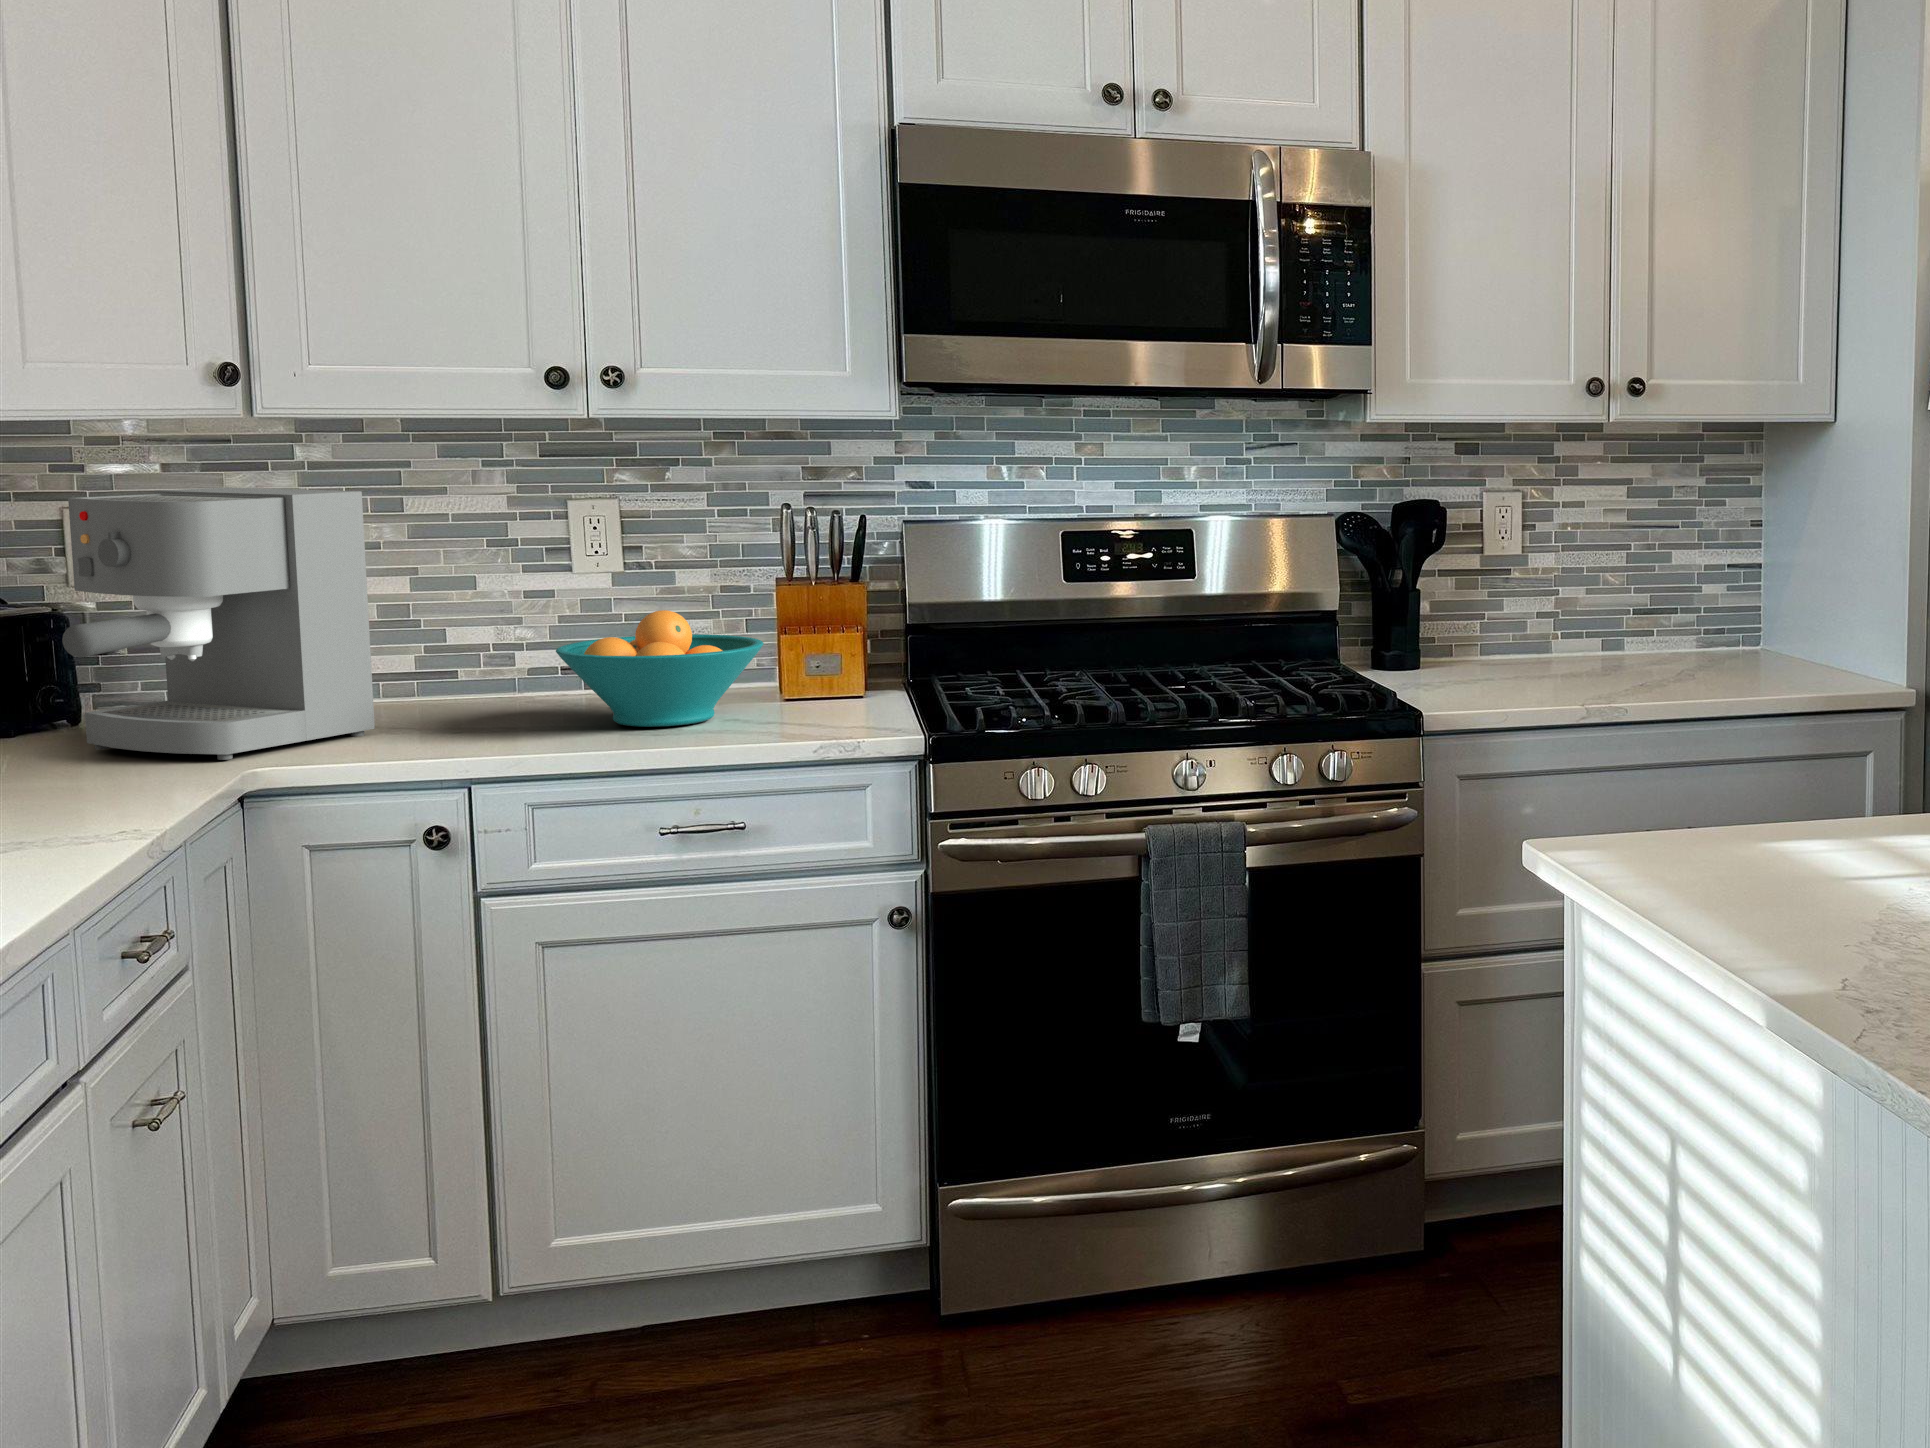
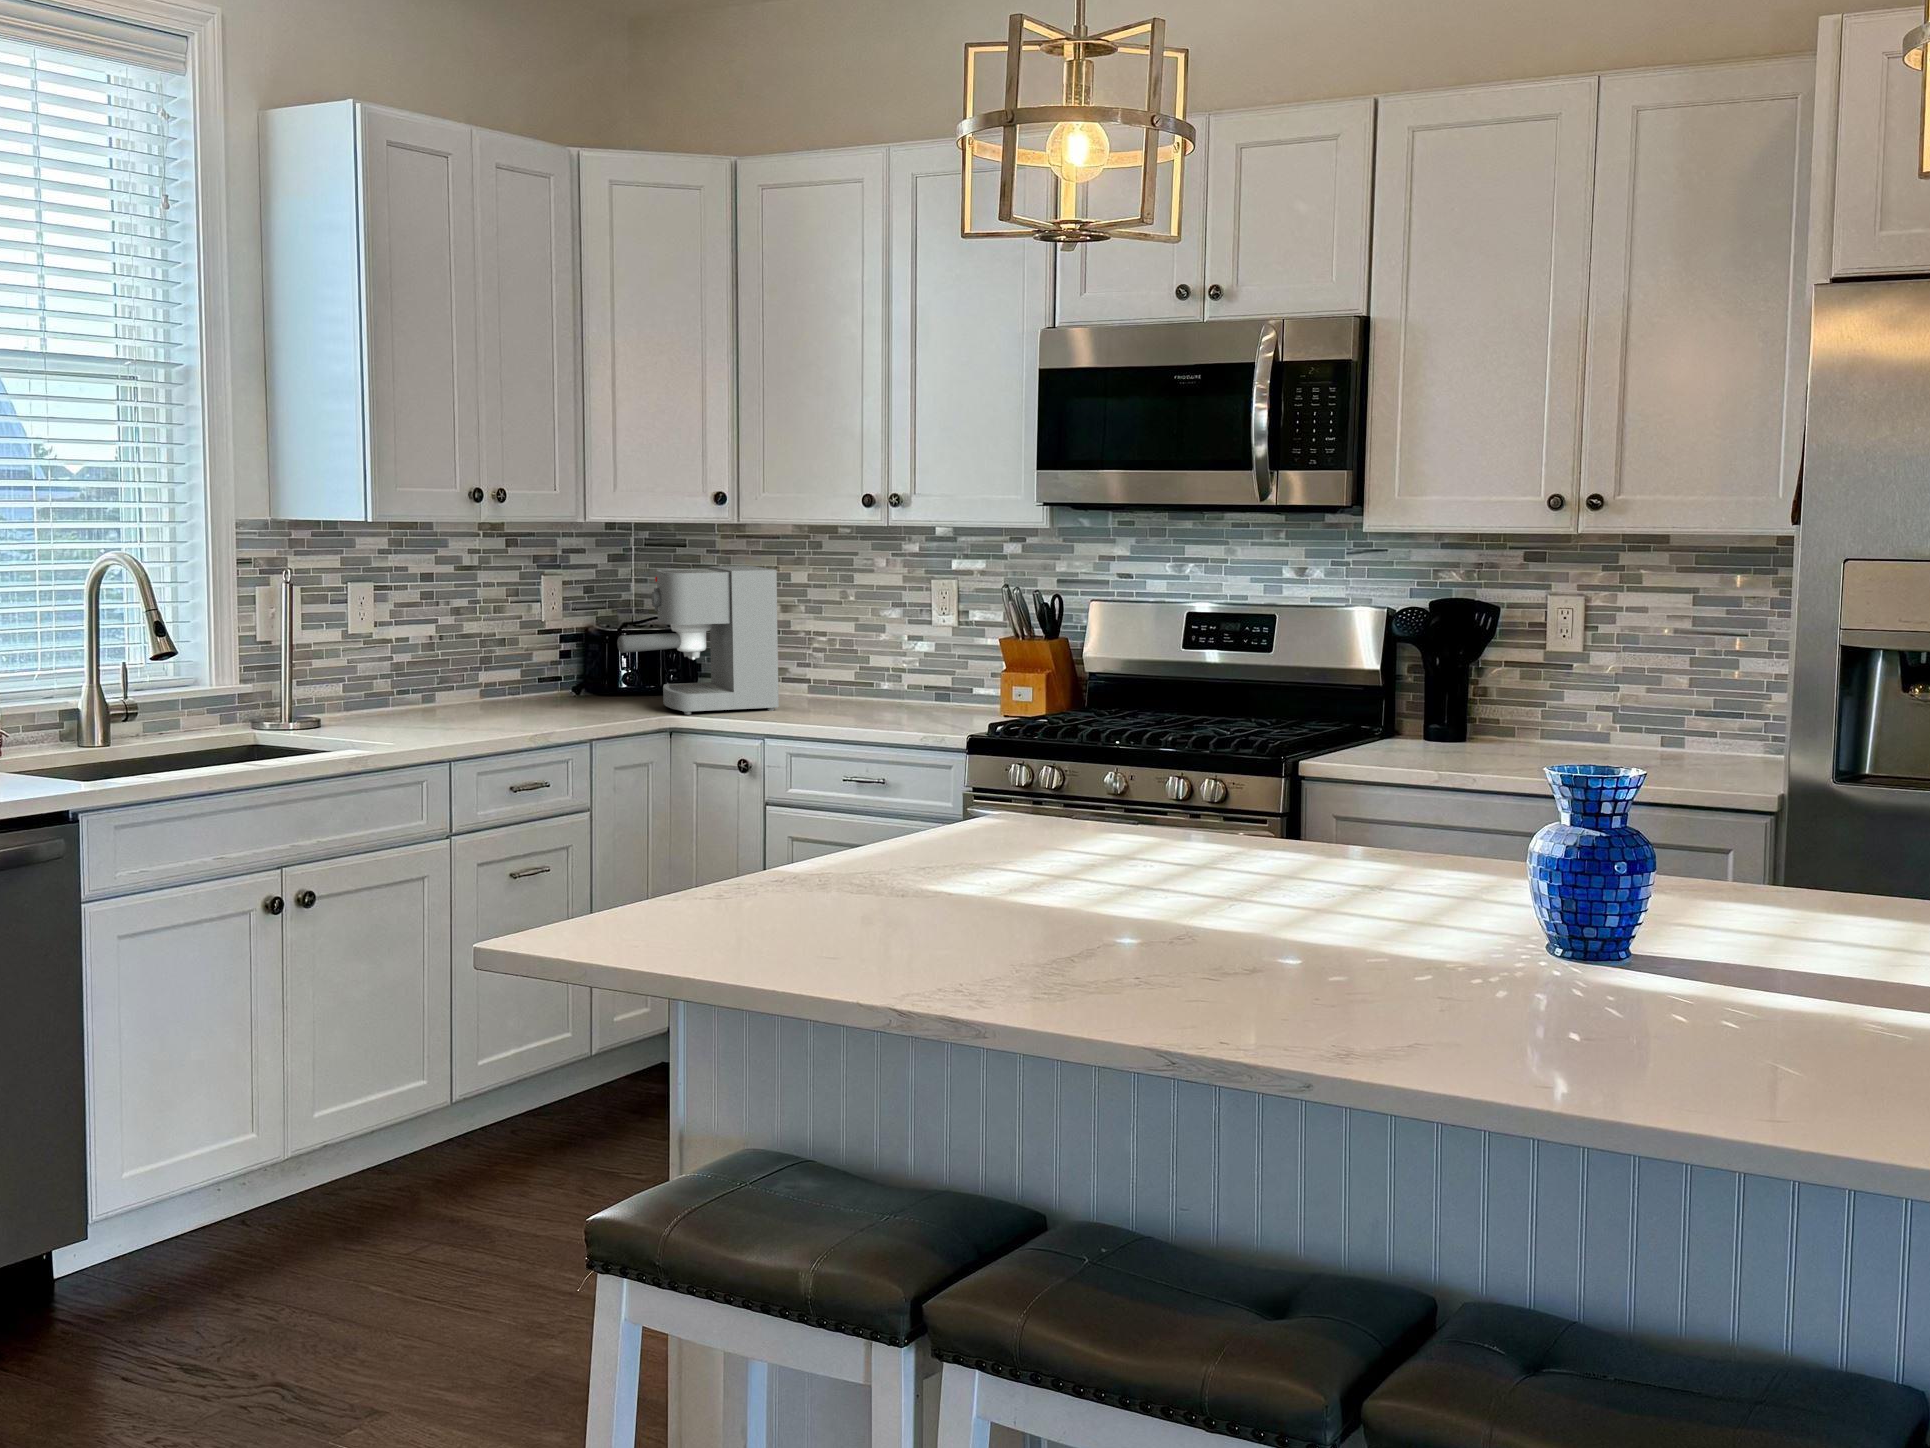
fruit bowl: present [556,610,764,727] -> none [839,649,960,721]

